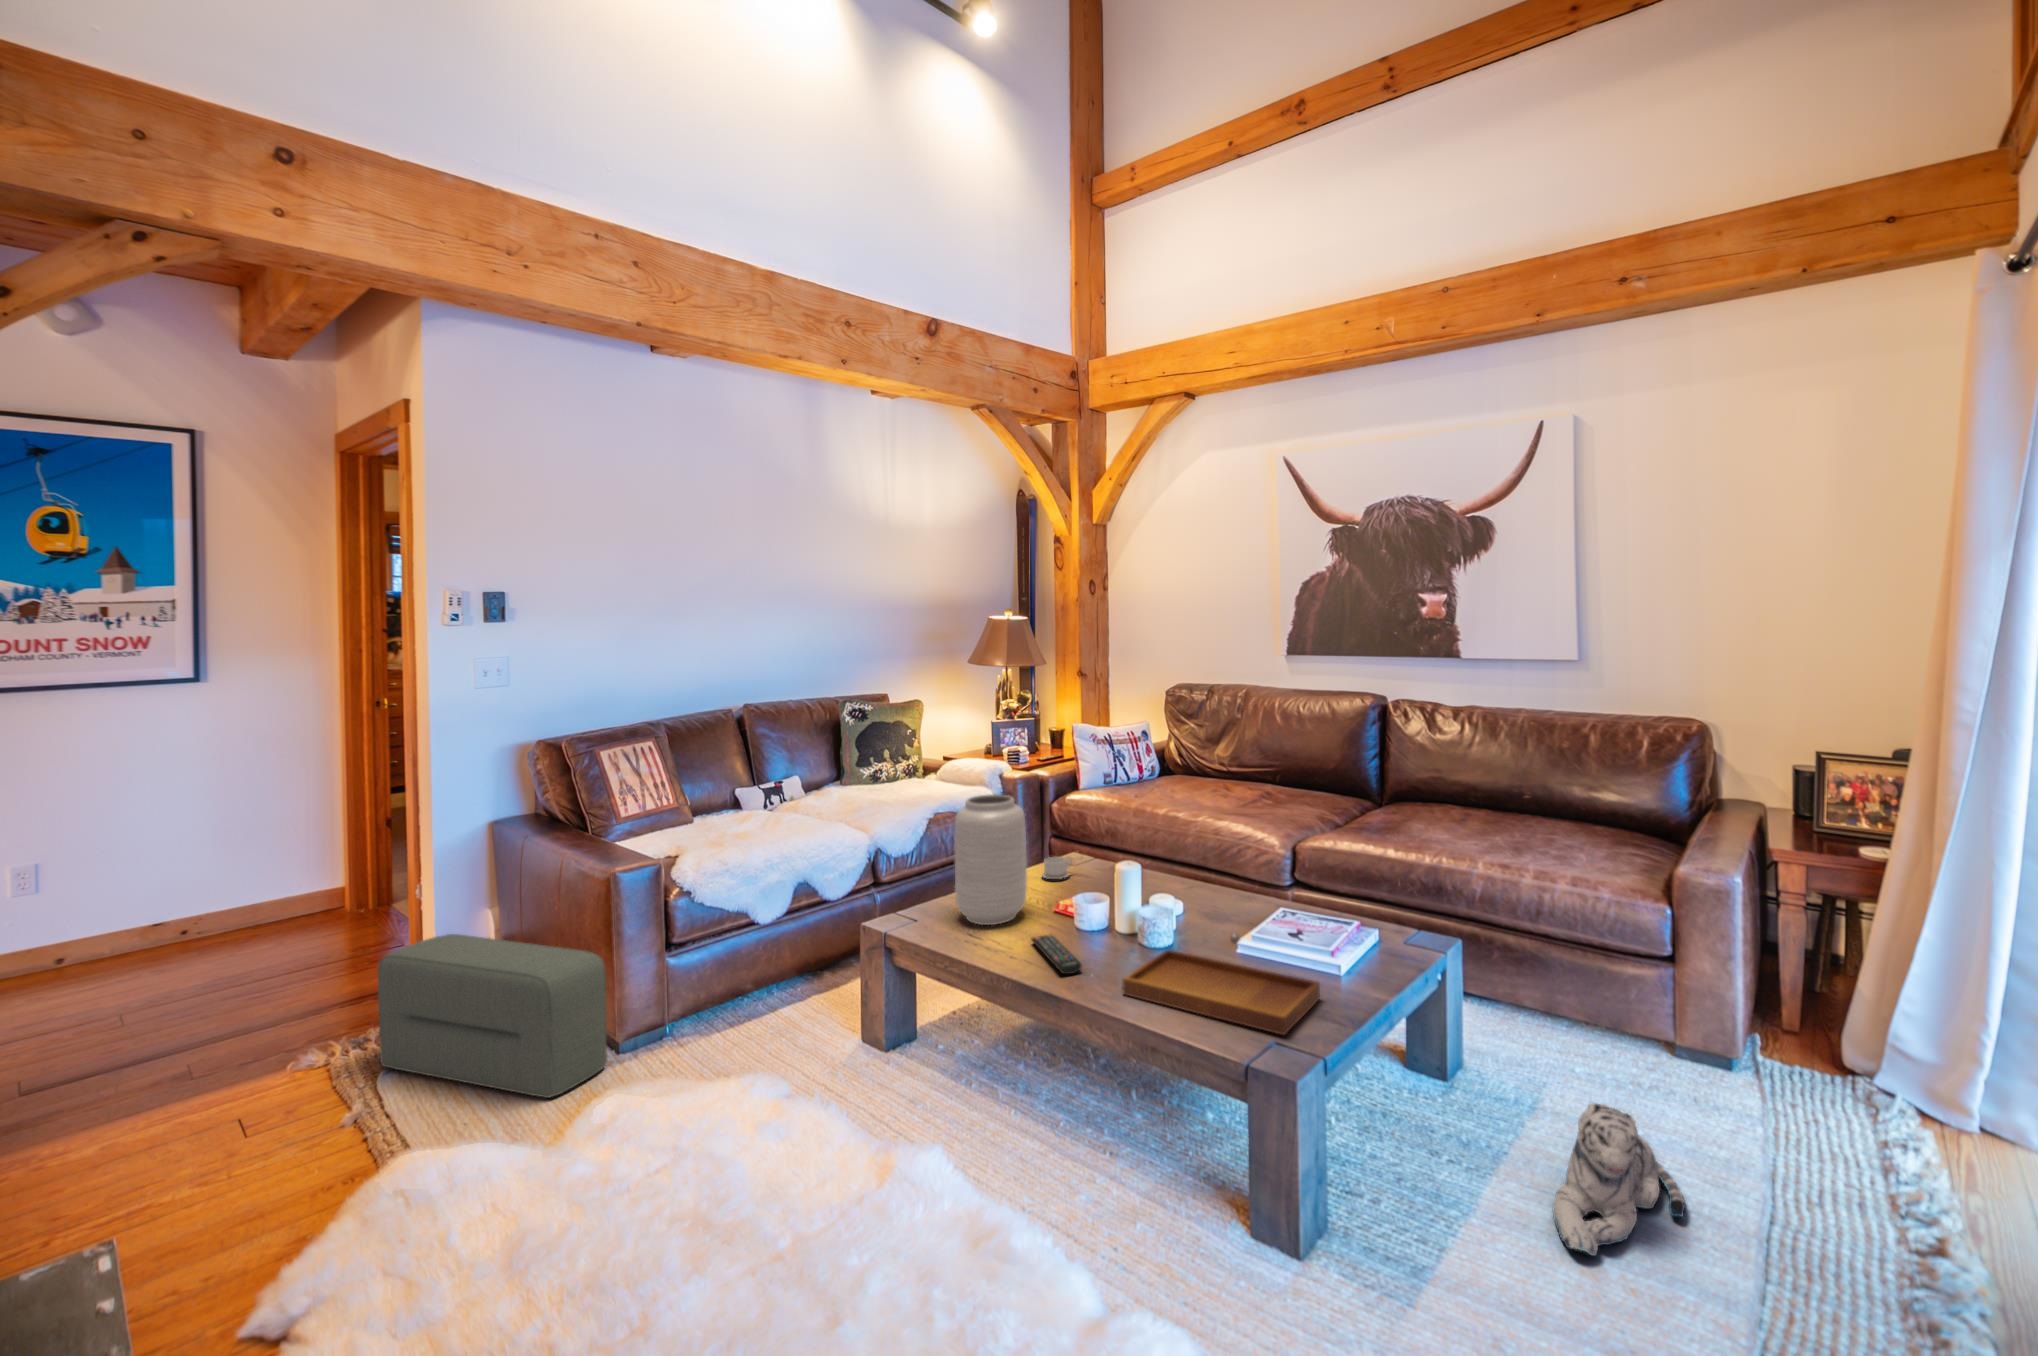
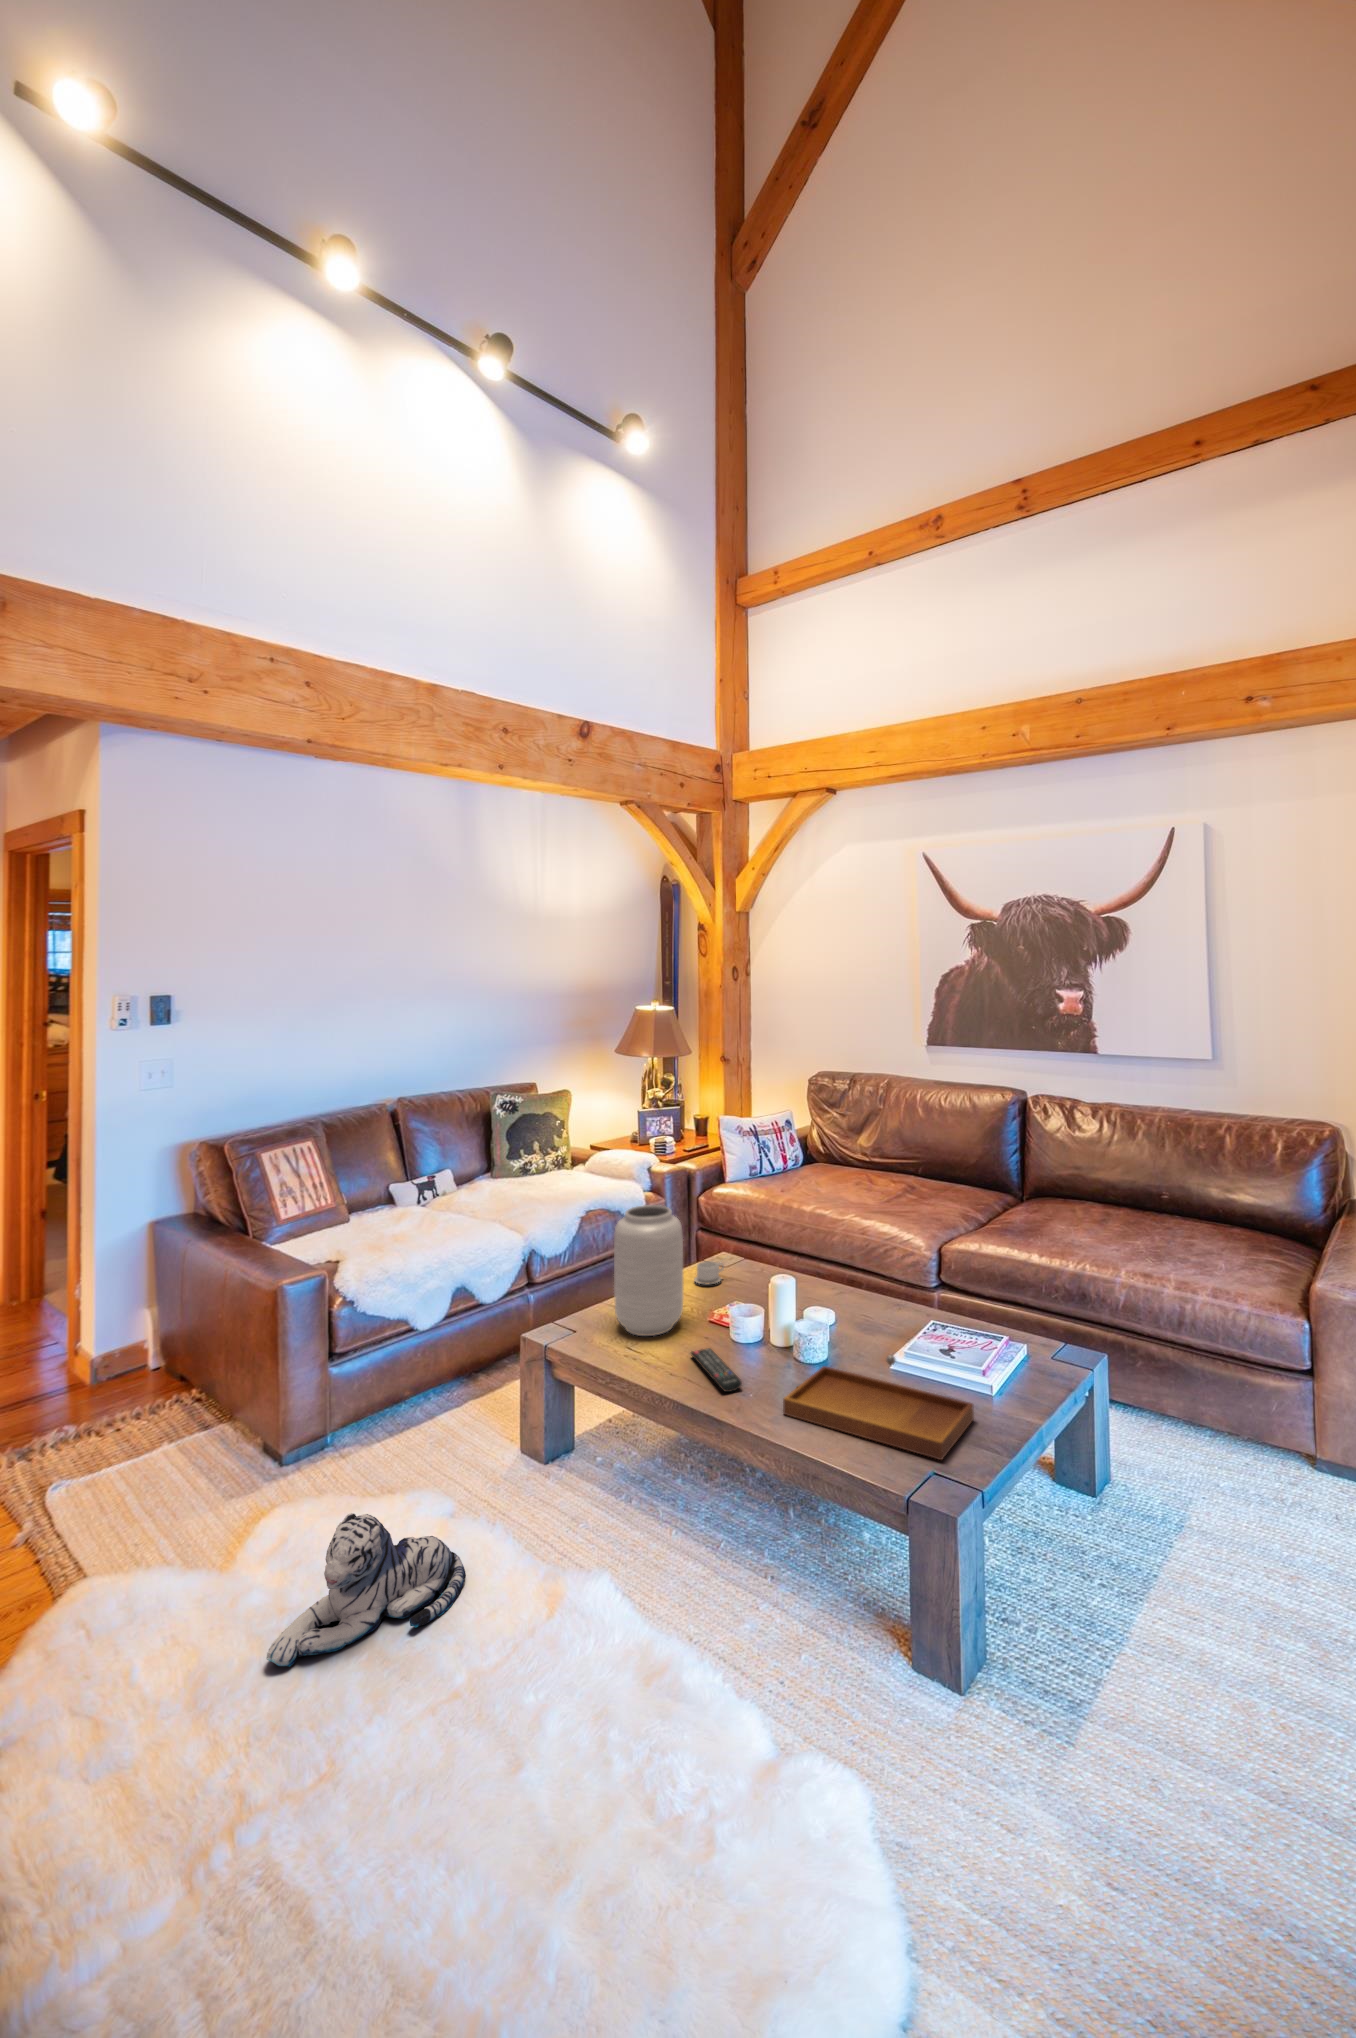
pouf: present [378,934,607,1098] -> none [52,1342,275,1510]
plush toy: present [1552,1103,1685,1256] -> present [266,1513,466,1666]

